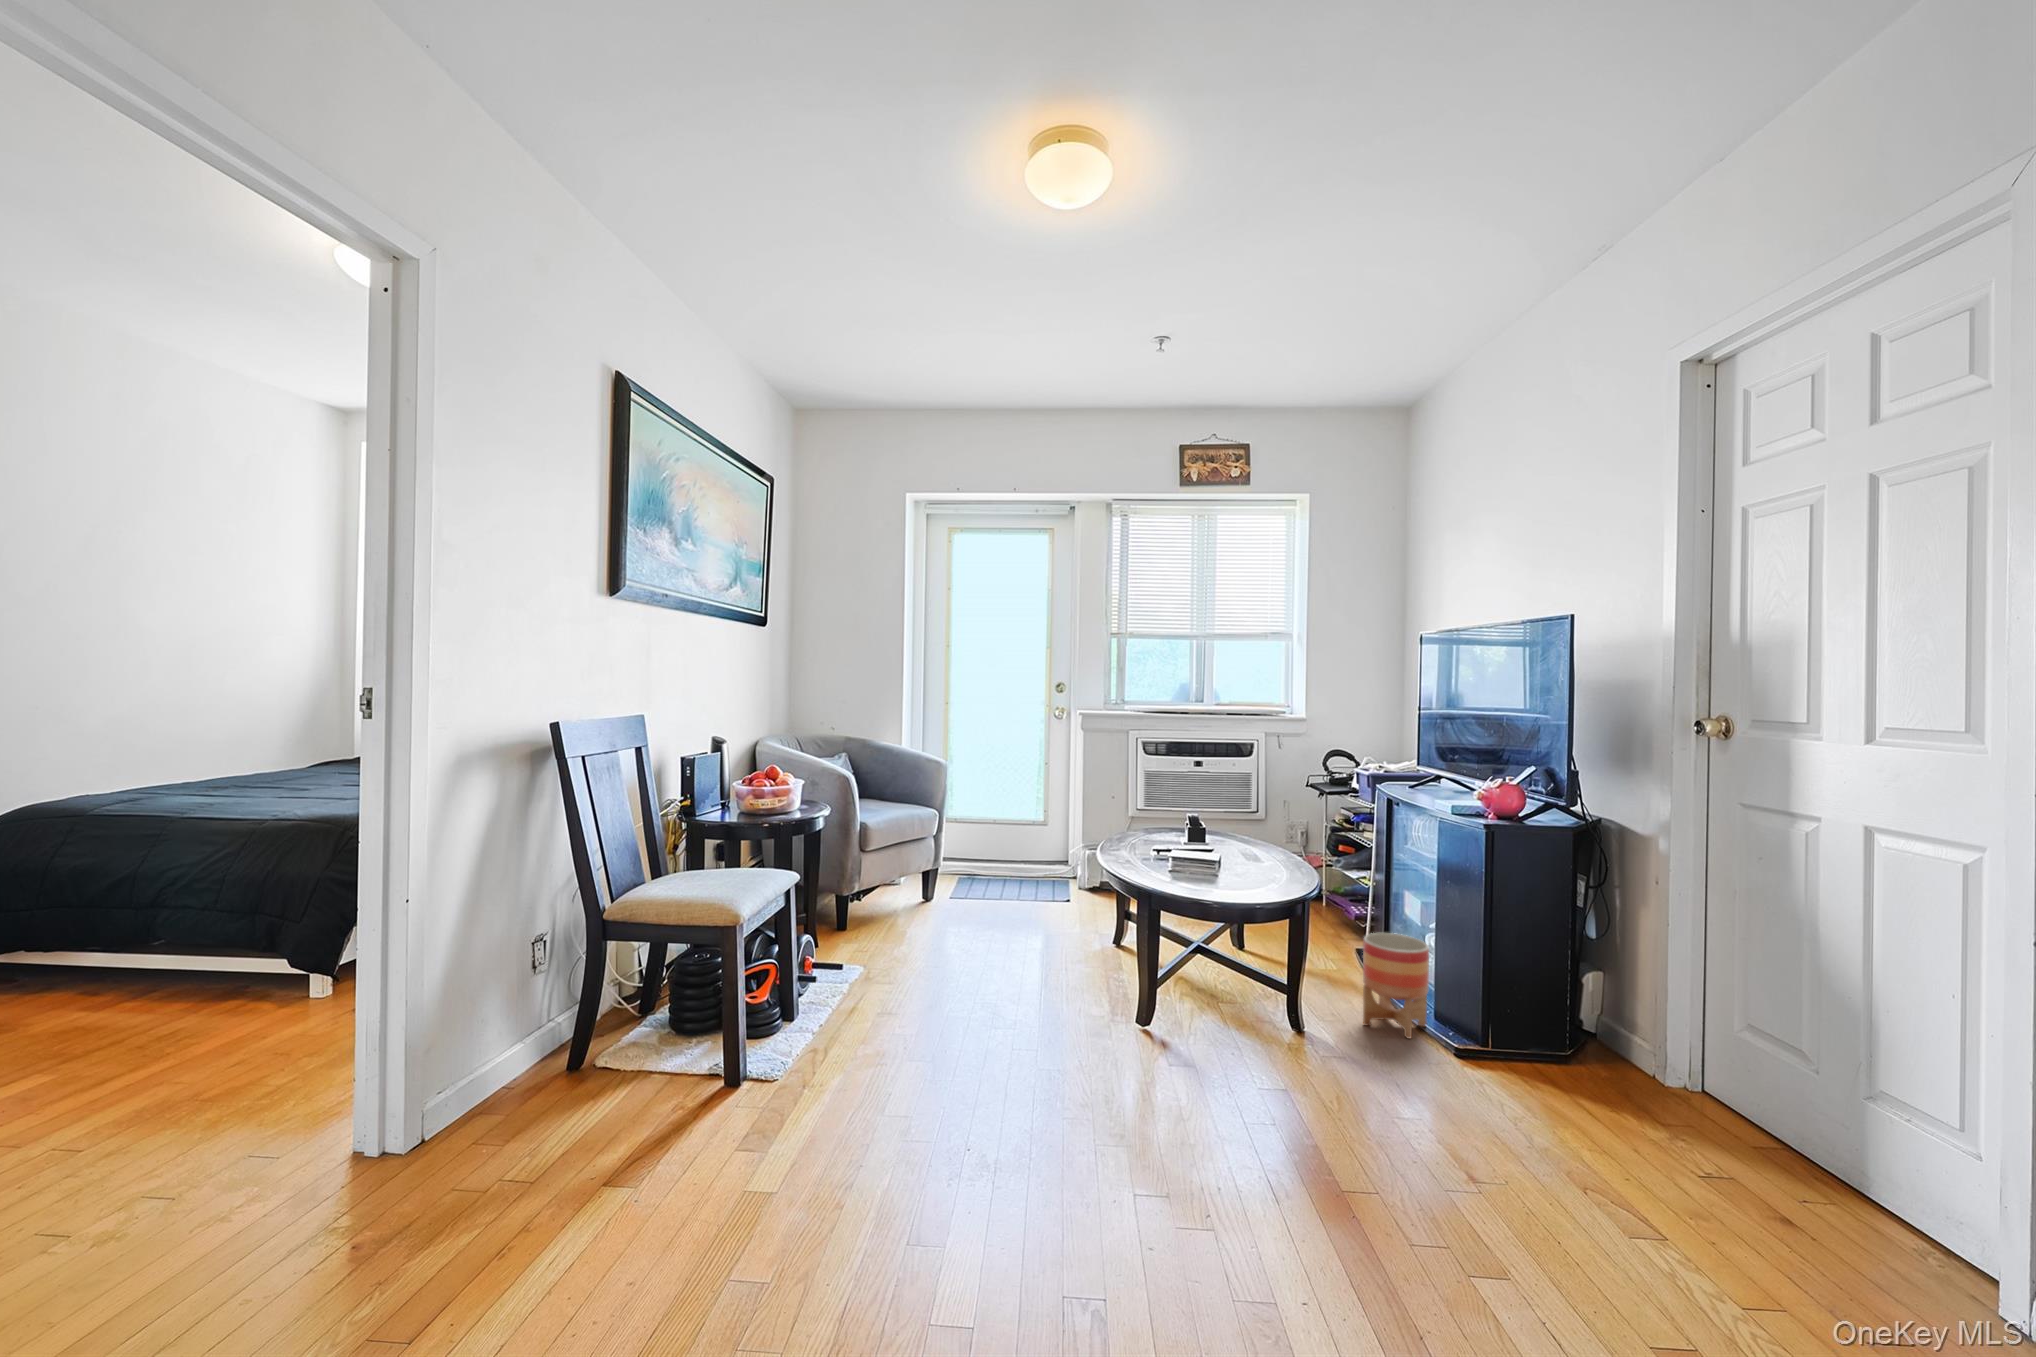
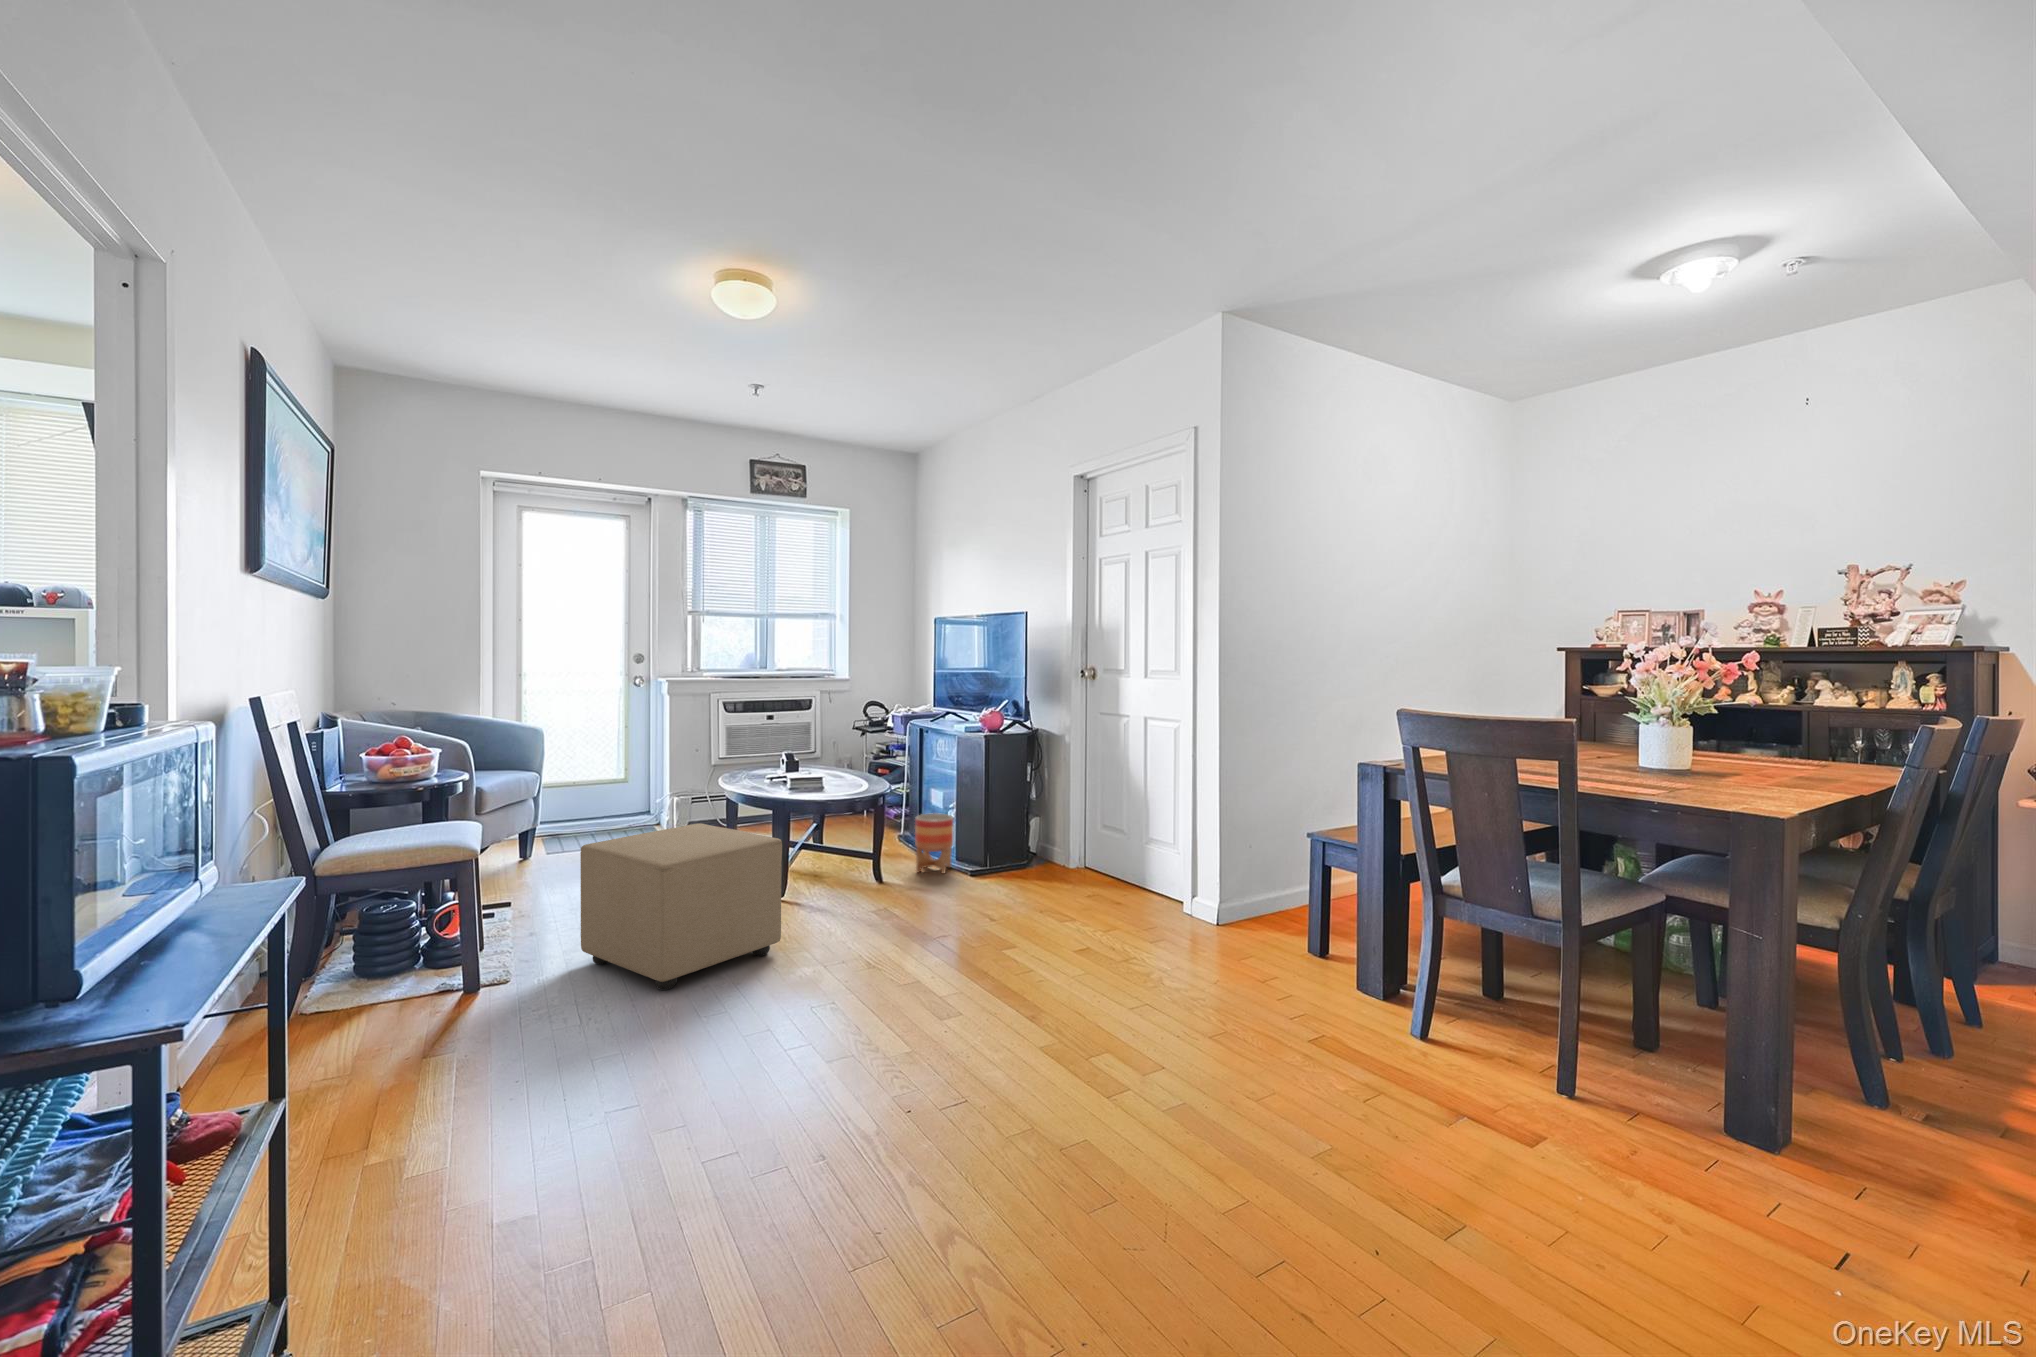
ottoman: none [850,912,1089,1170] -> present [580,823,782,990]

